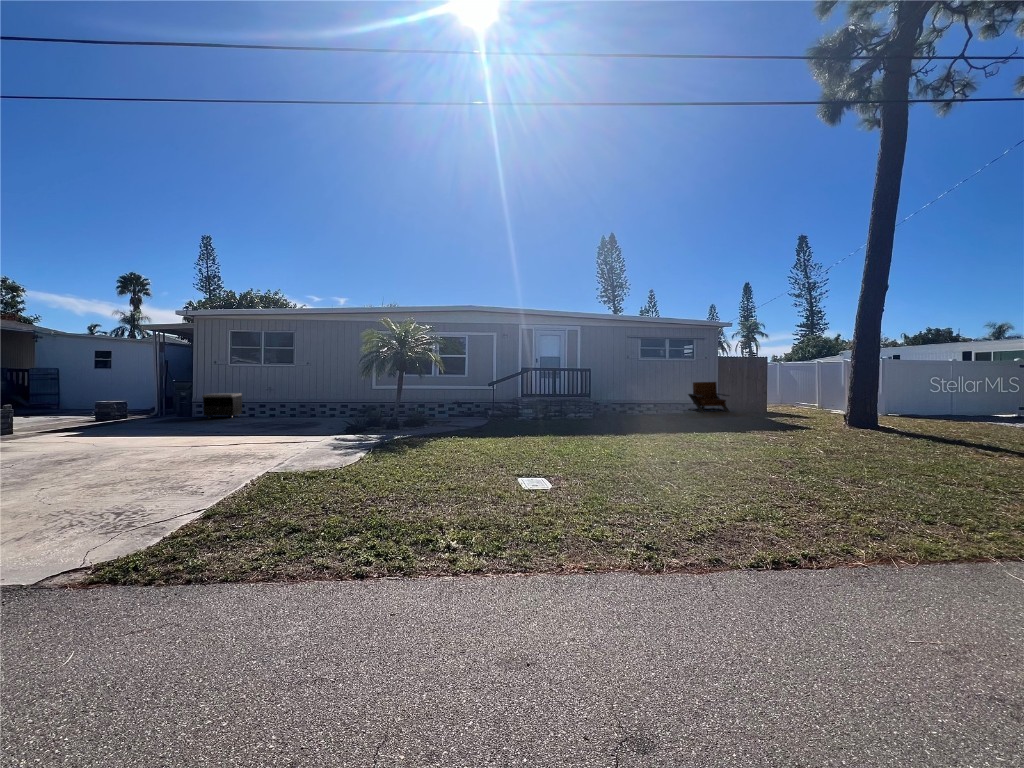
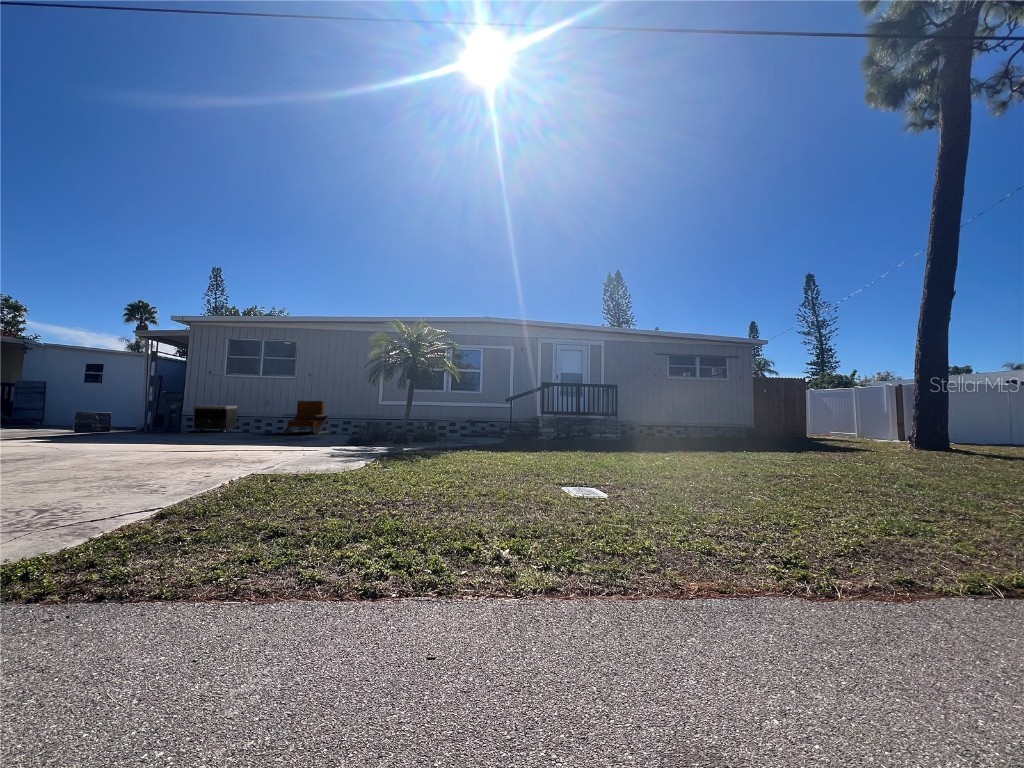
lounge chair: present [688,382,729,412] -> present [283,401,330,434]

